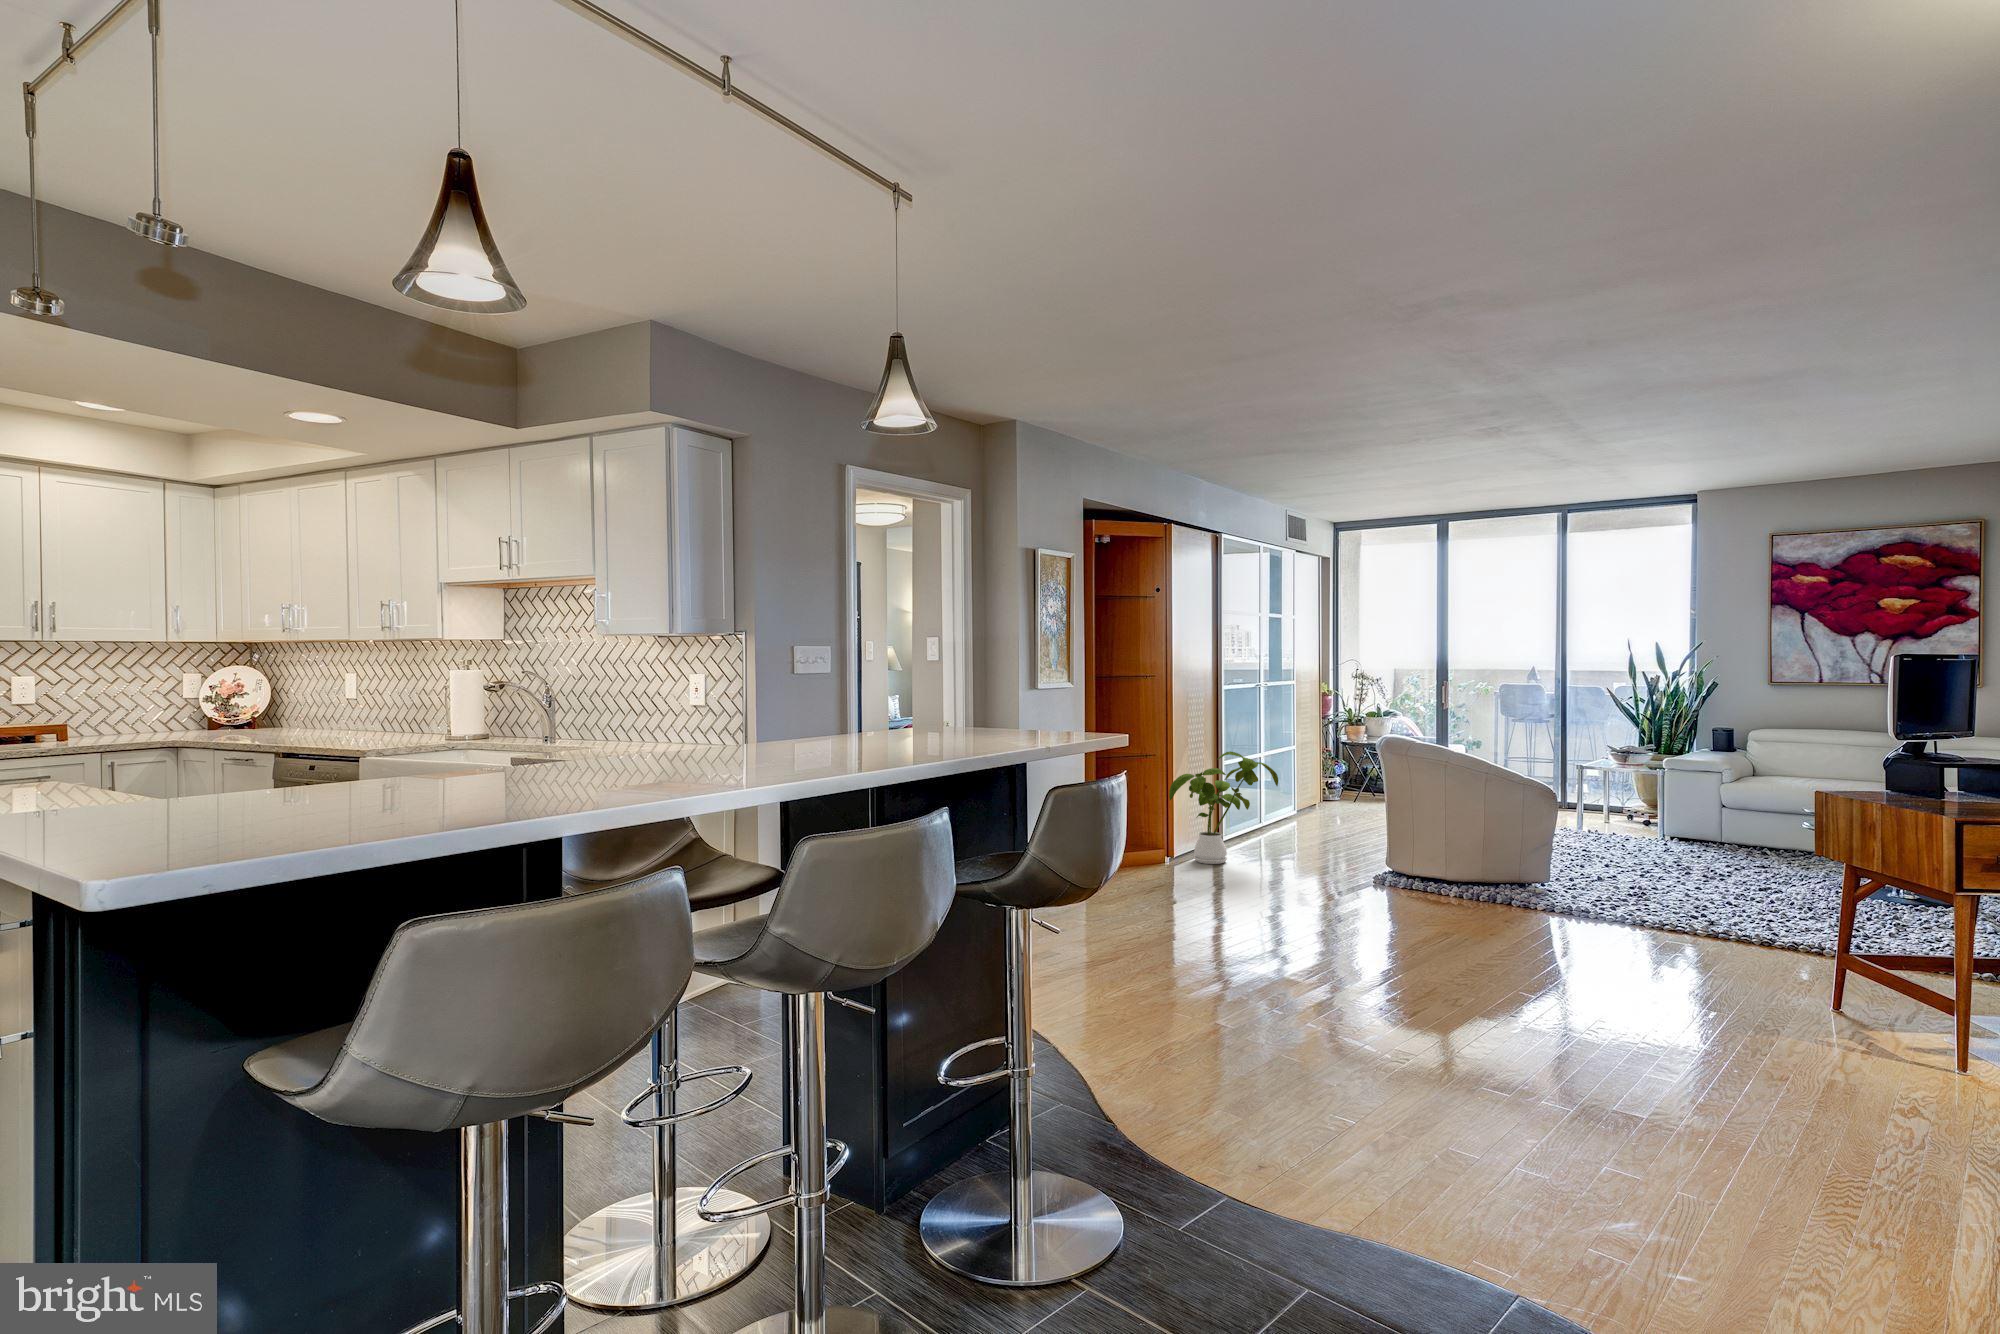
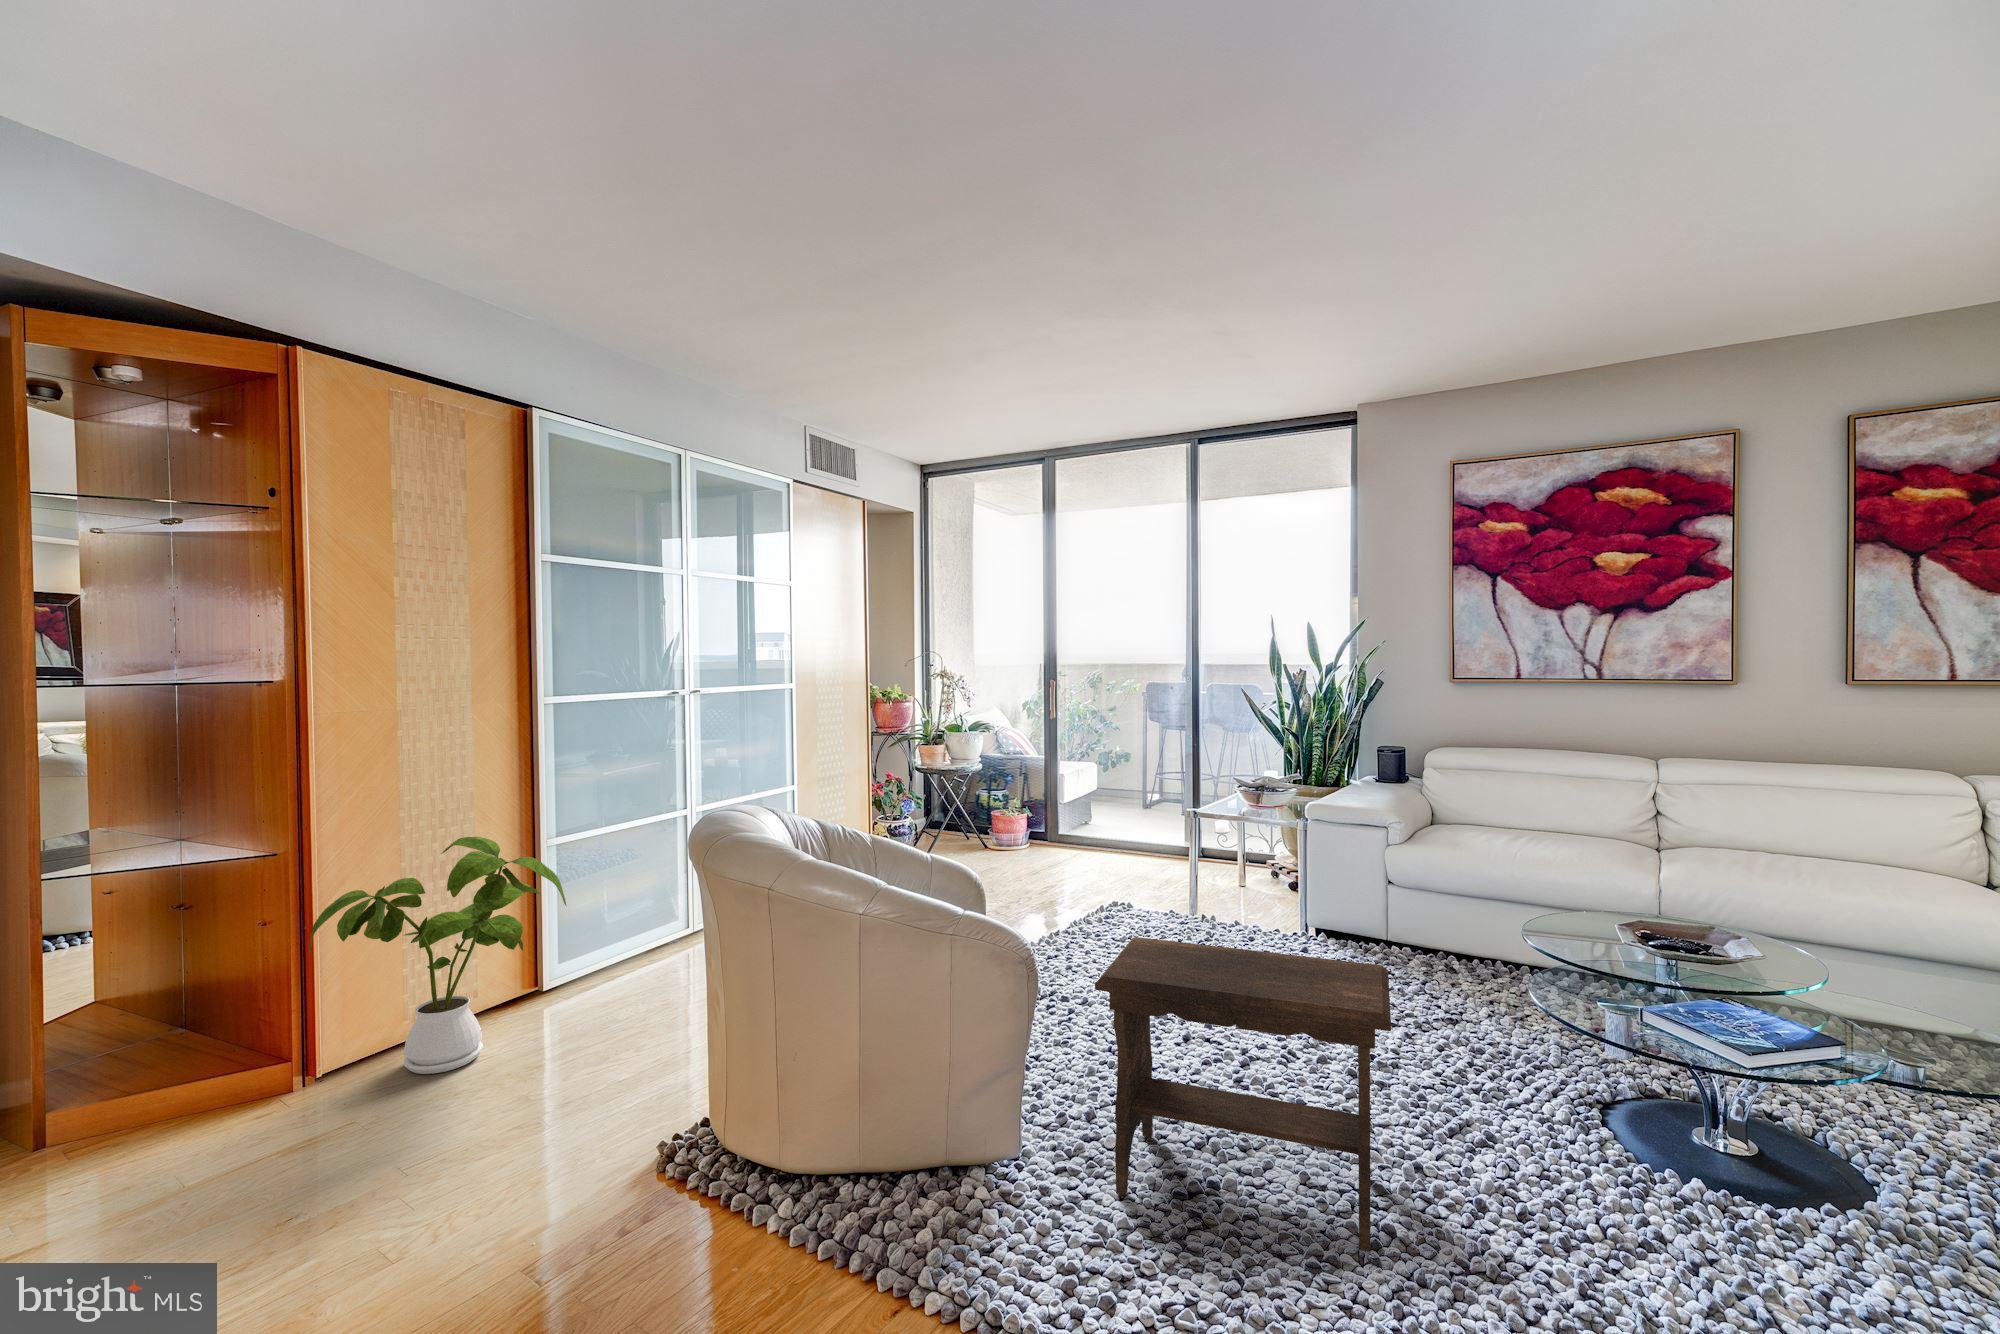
footstool: none [1592,799,1738,916] -> present [1095,937,1391,1251]

